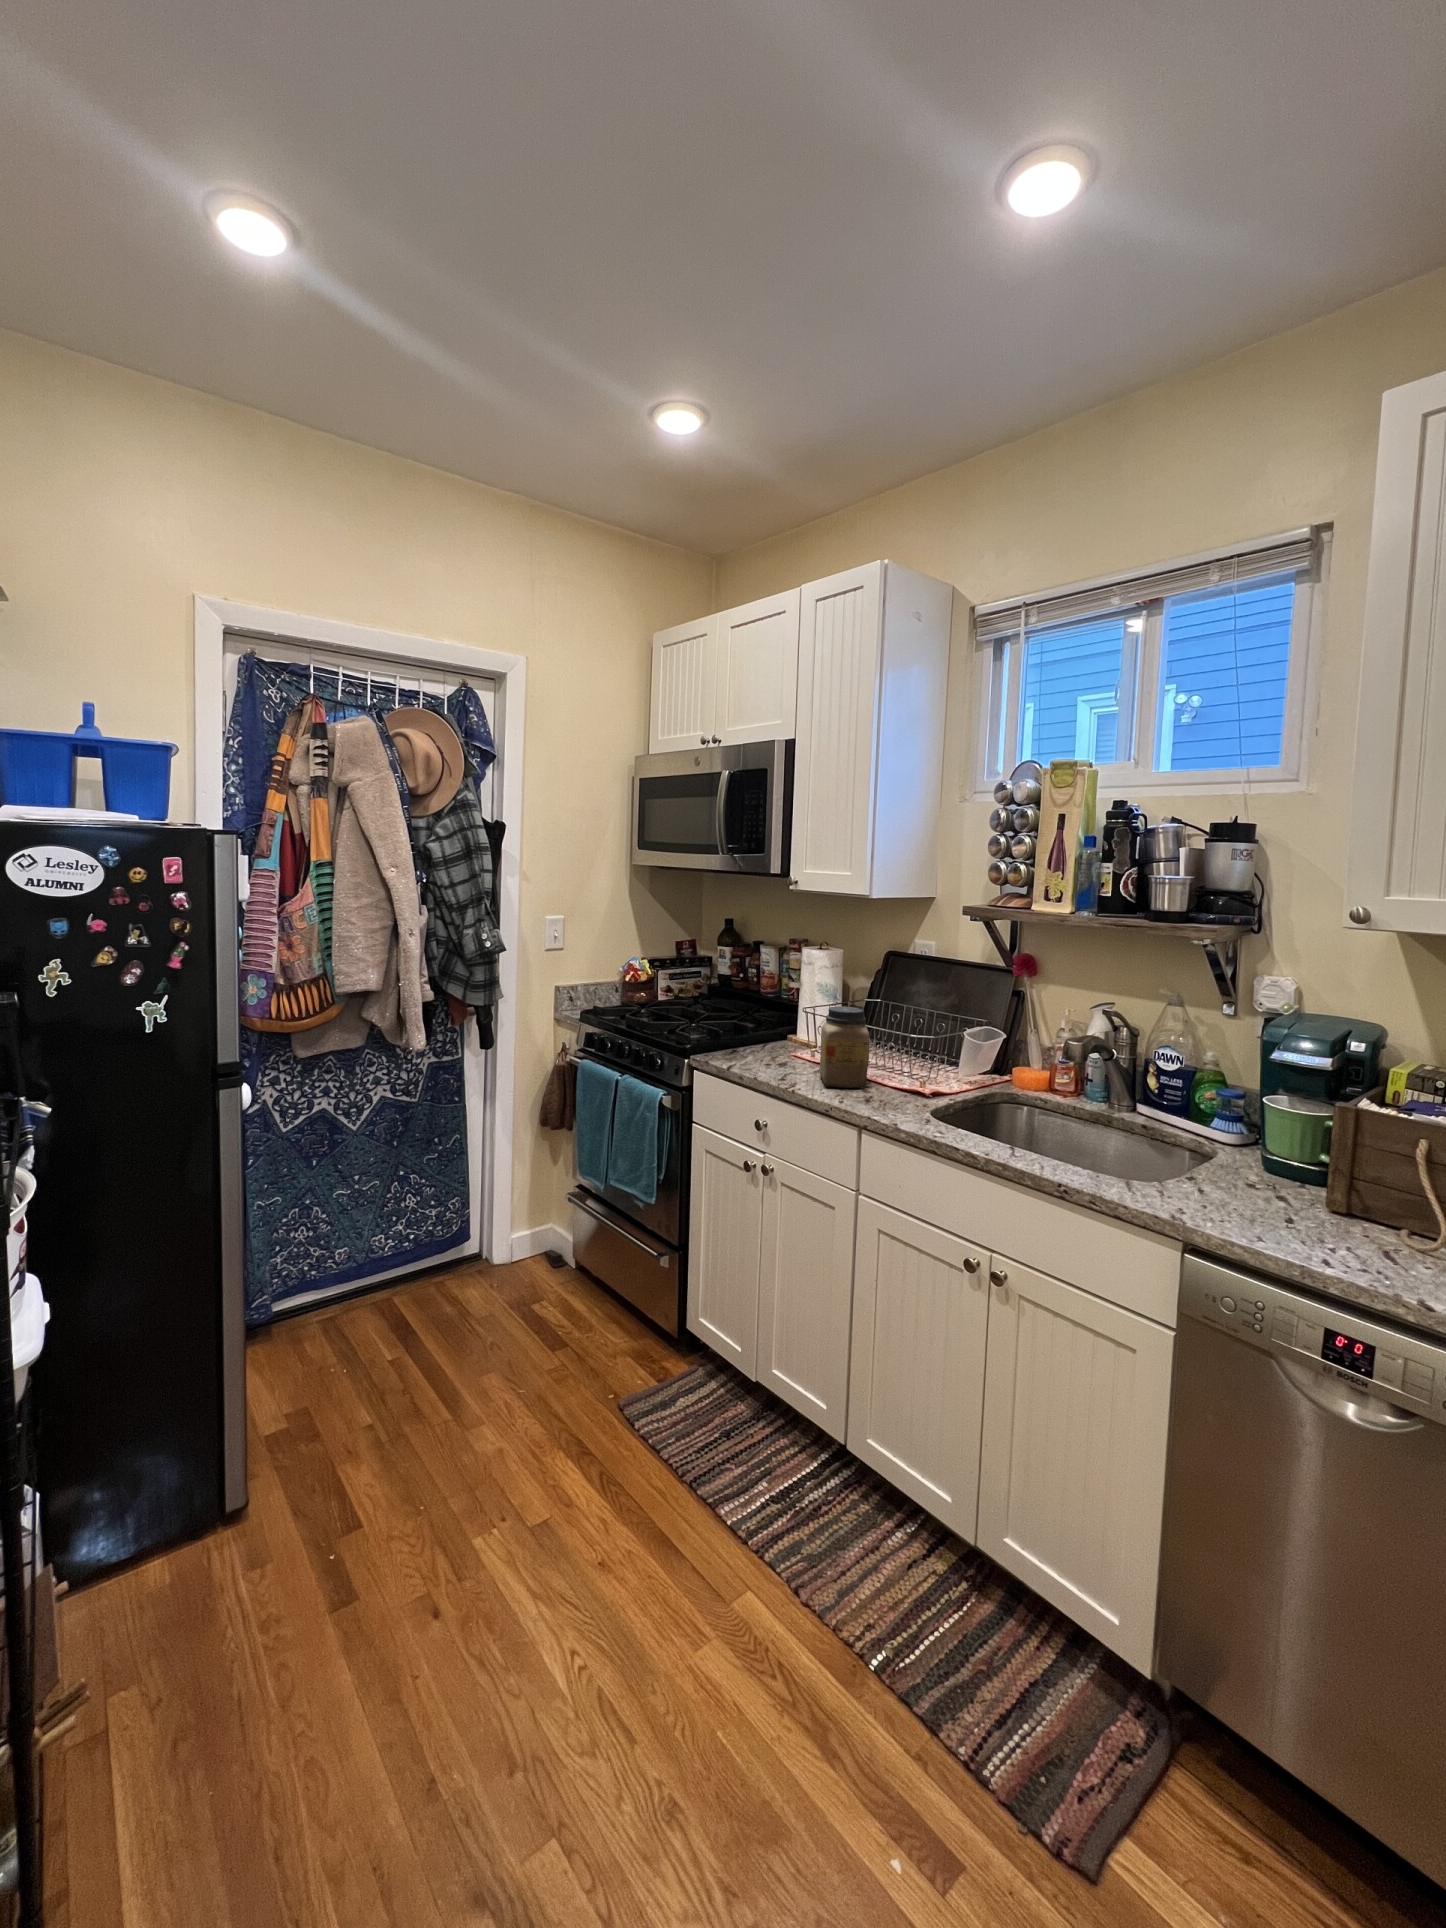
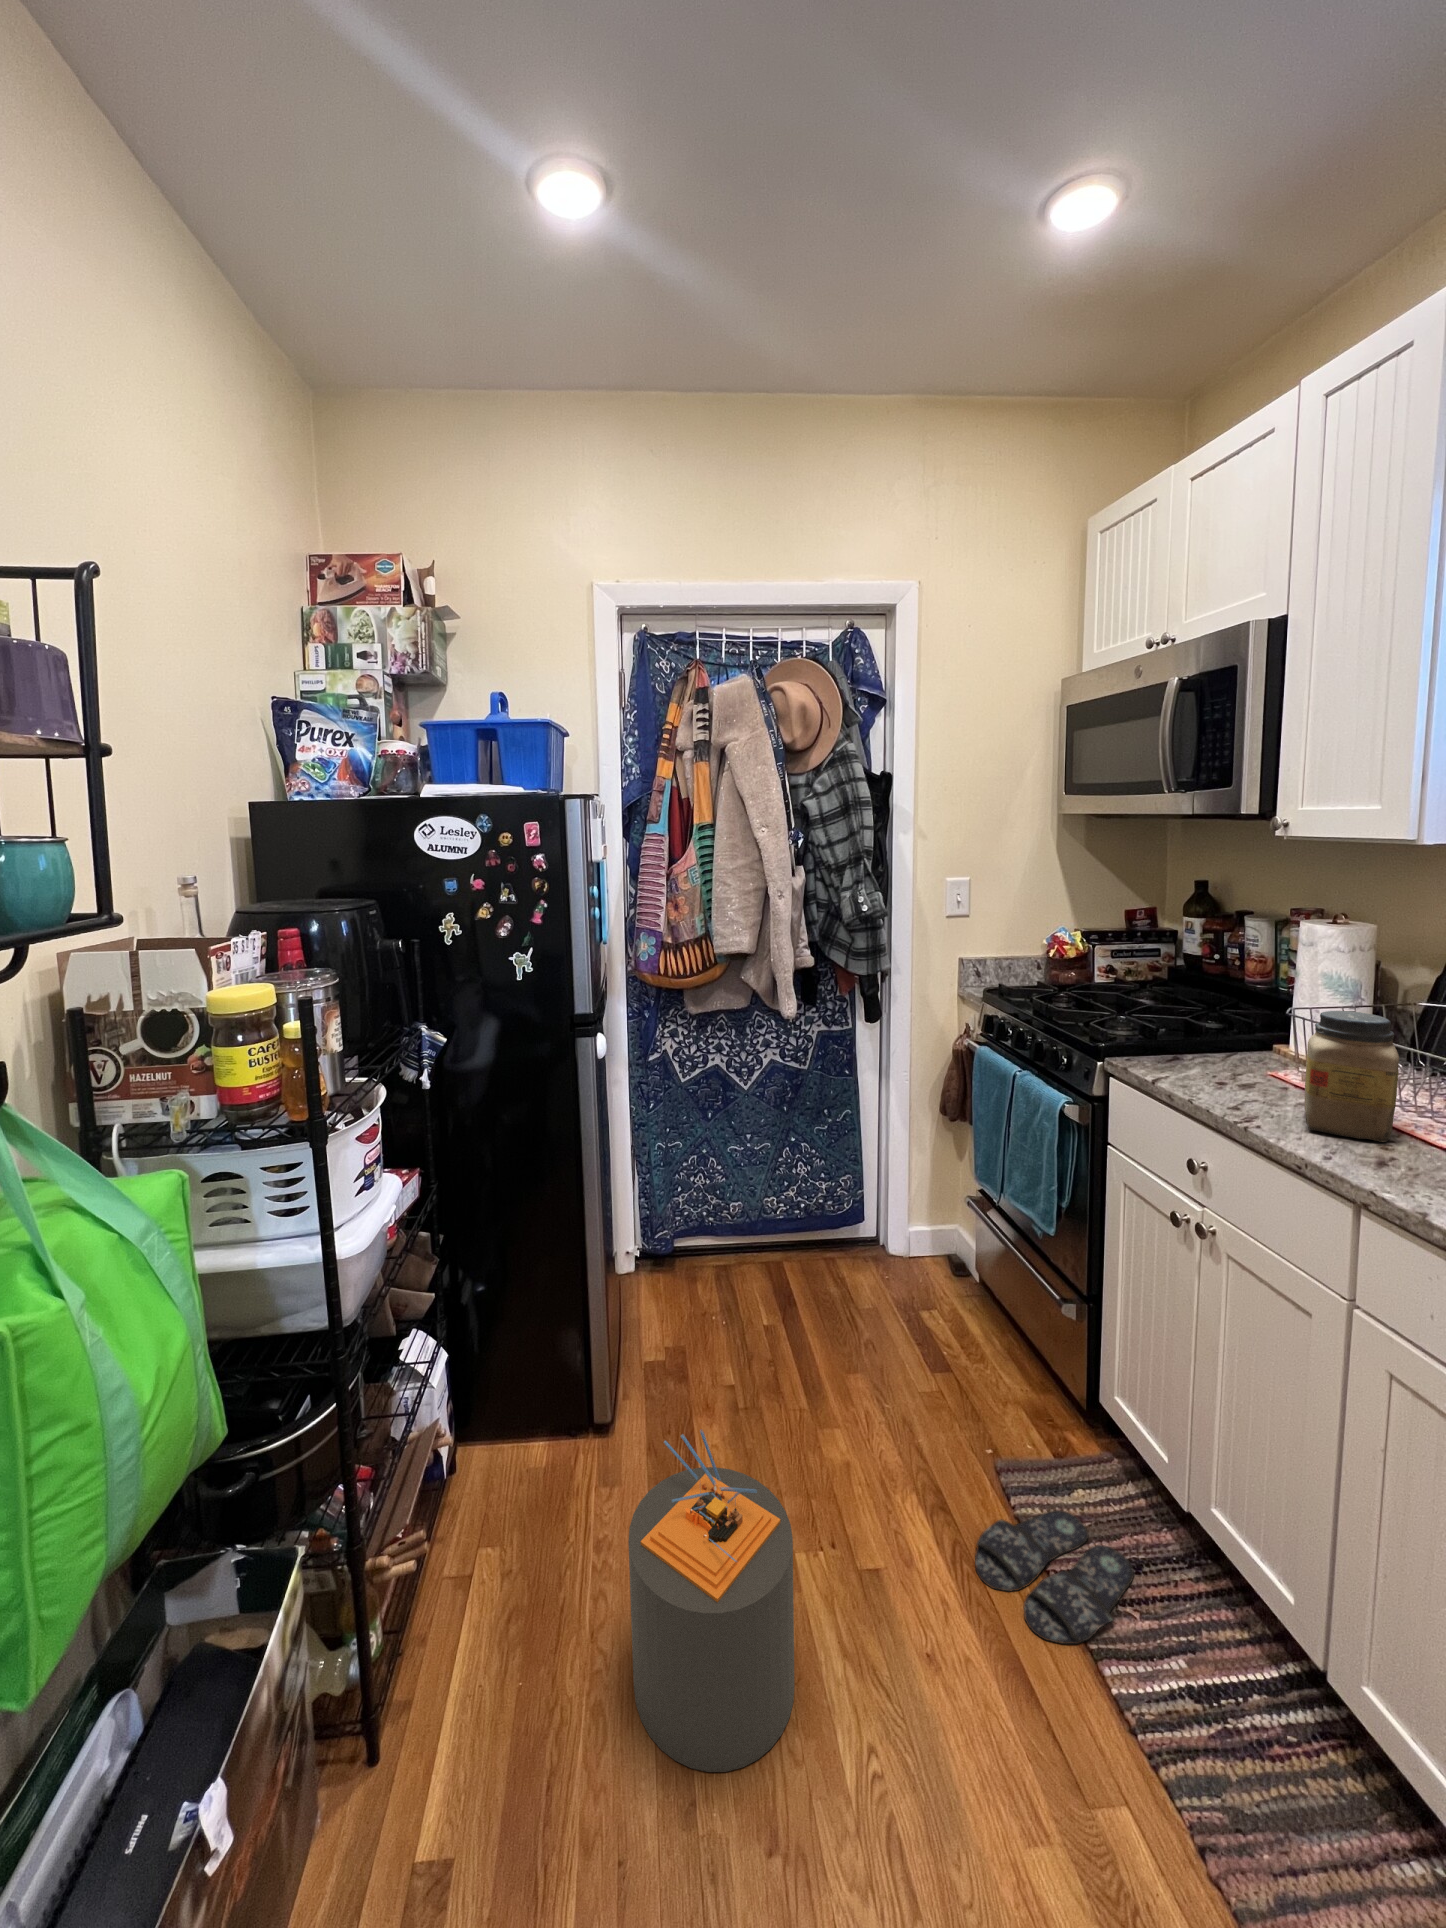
slippers: none [619,1418,727,1511] -> present [975,1510,1134,1644]
trash can: none [346,1435,506,1753] -> present [628,1430,794,1772]

